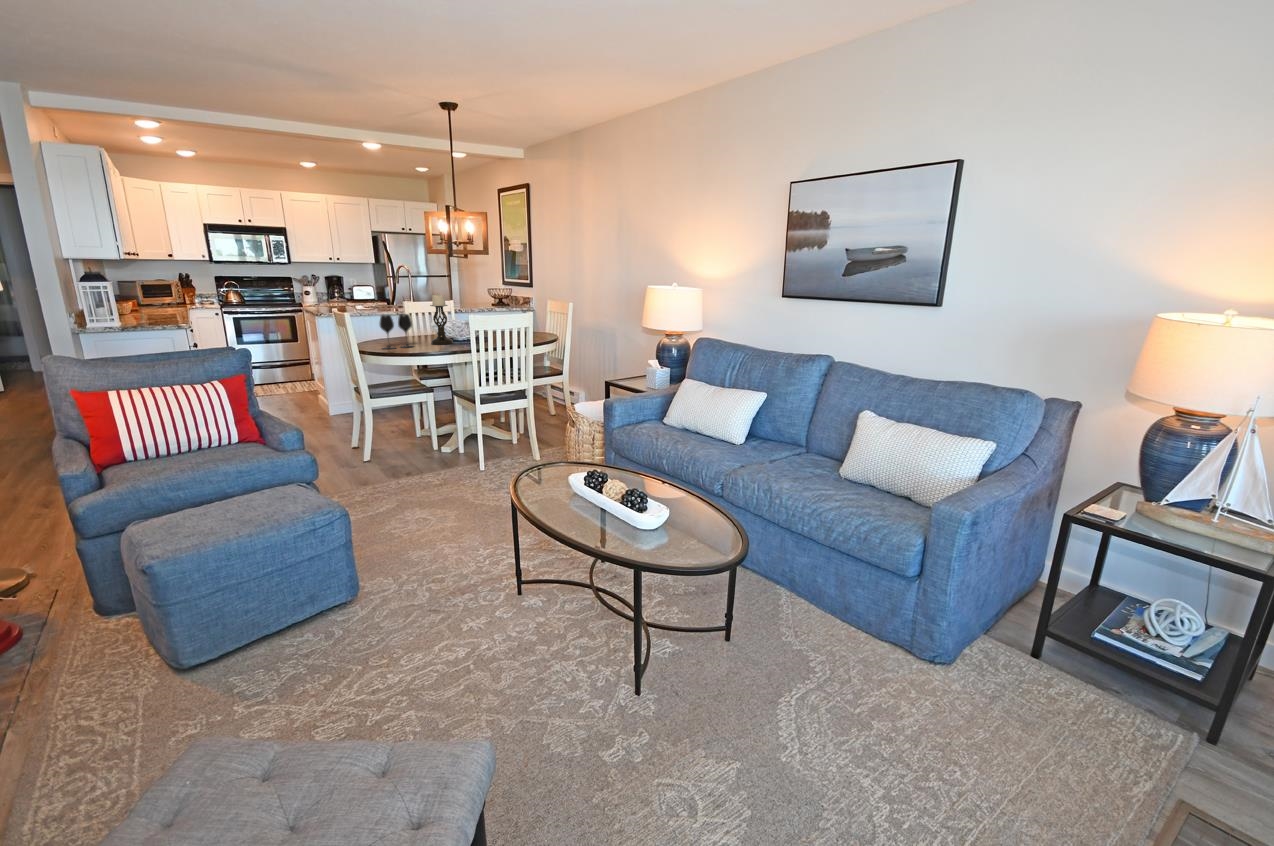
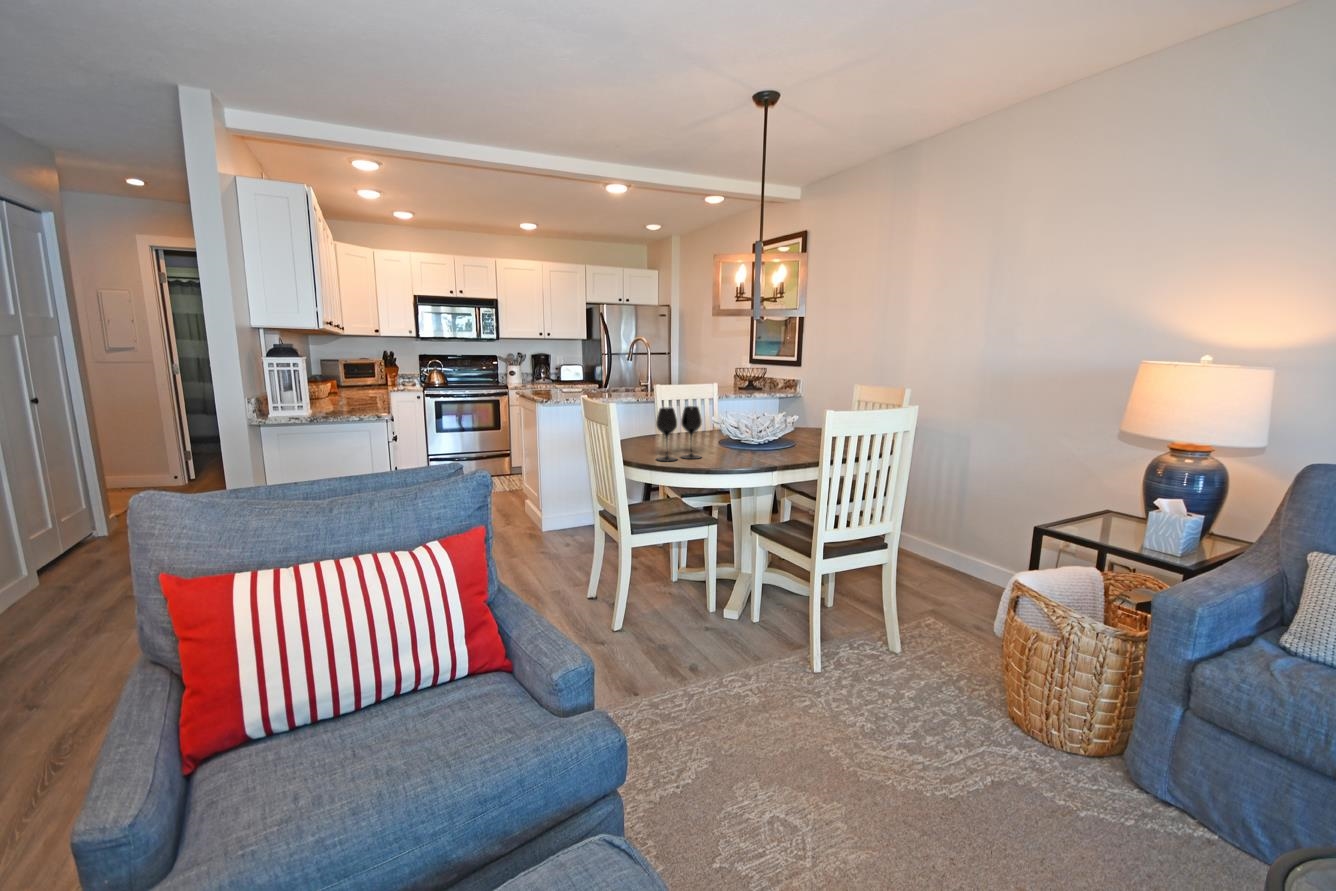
candle holder: present [430,293,453,345] -> none [720,375,753,454]

